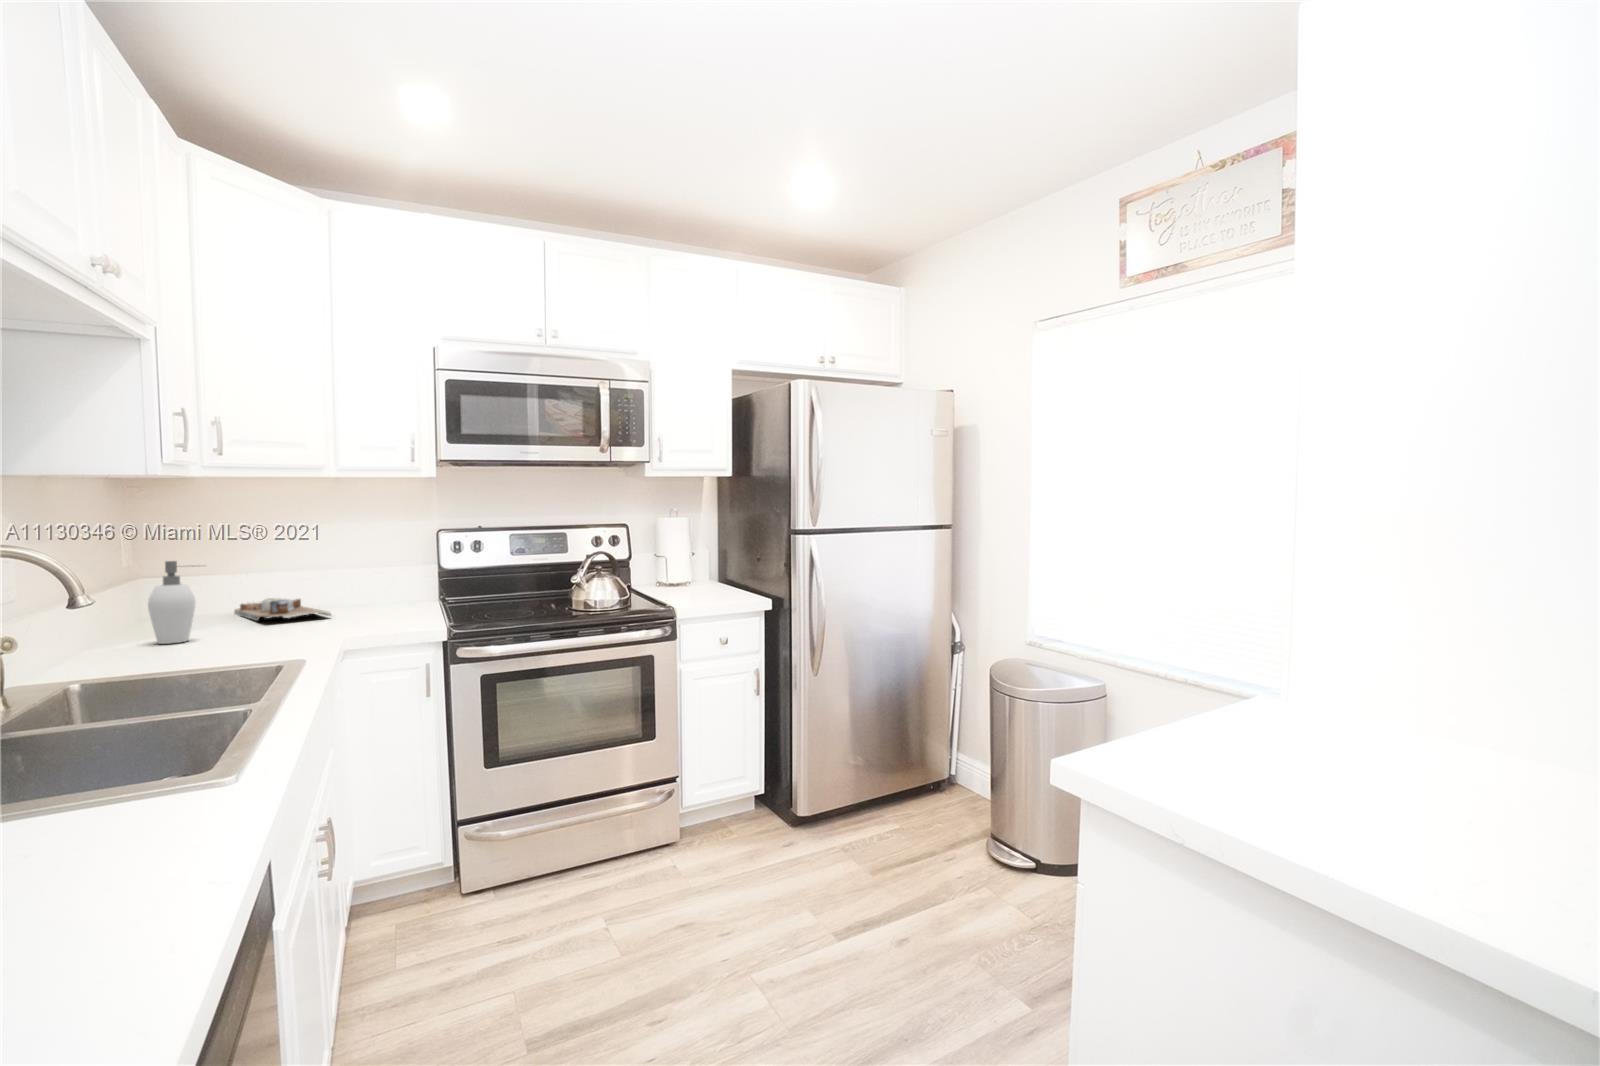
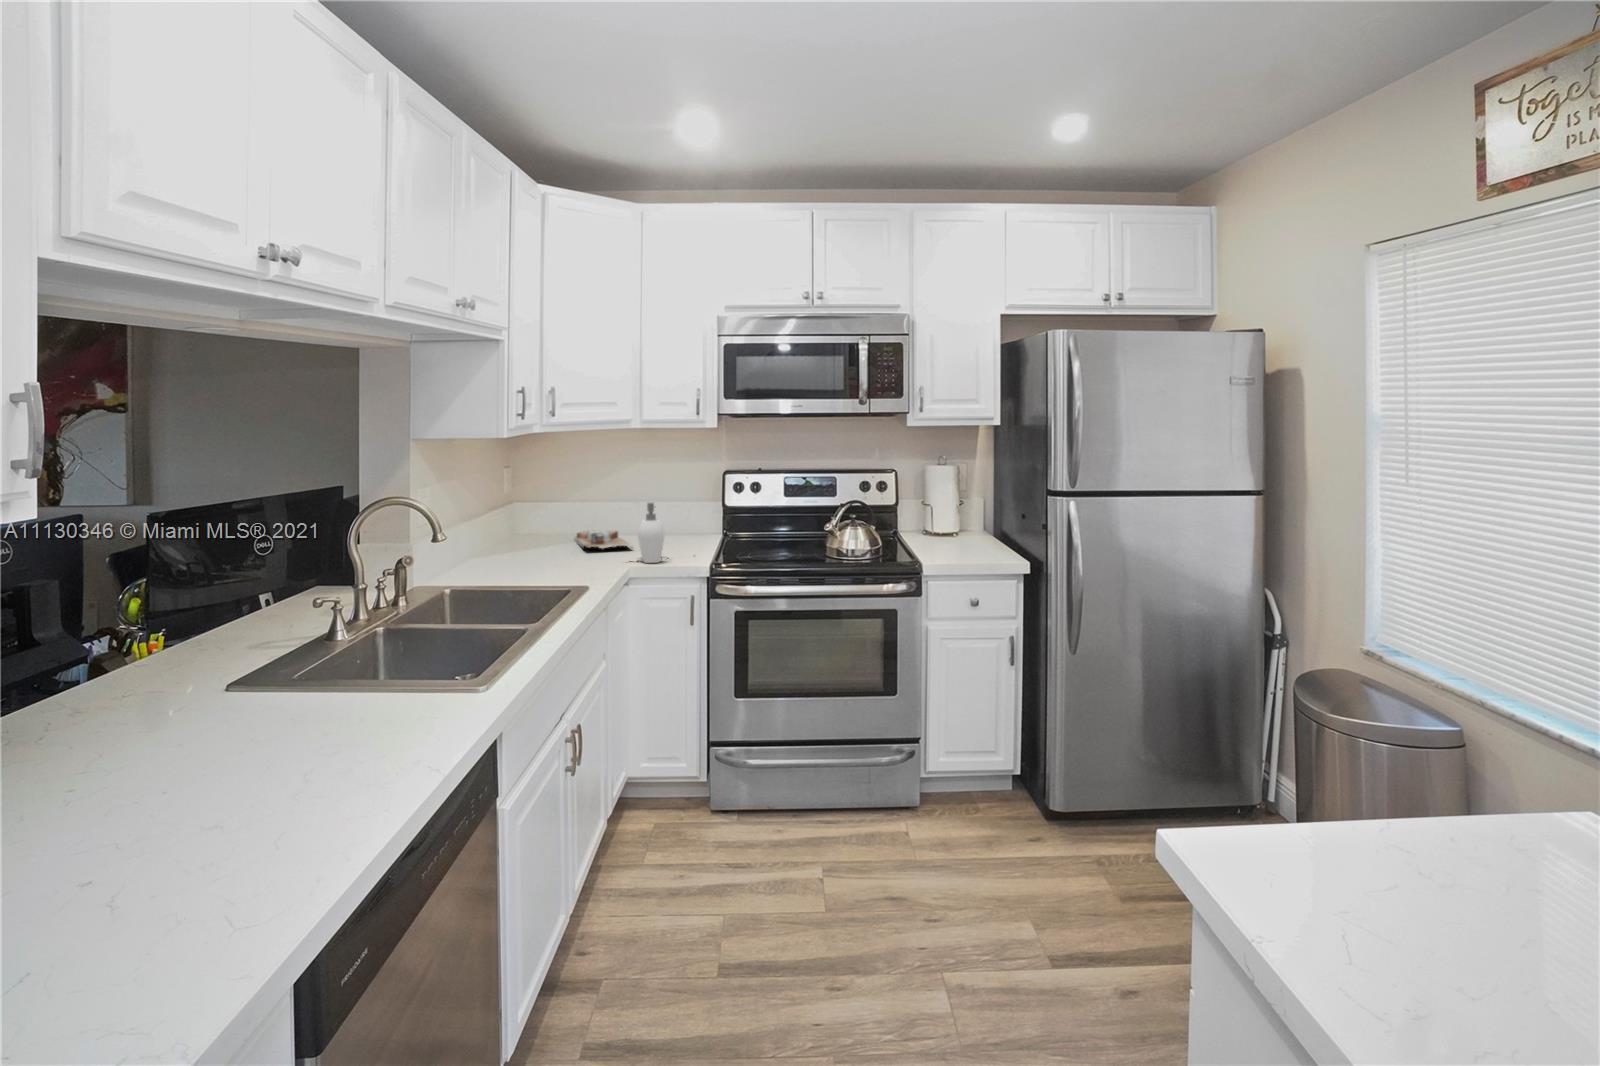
soap dispenser: present [148,561,196,644] -> present [638,503,664,563]

